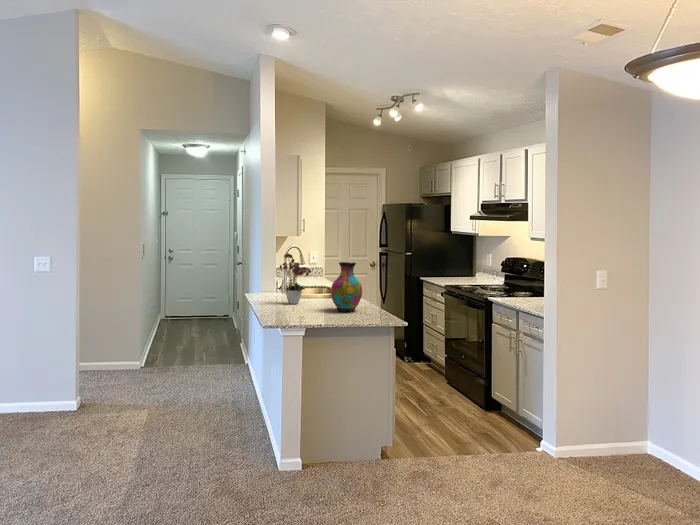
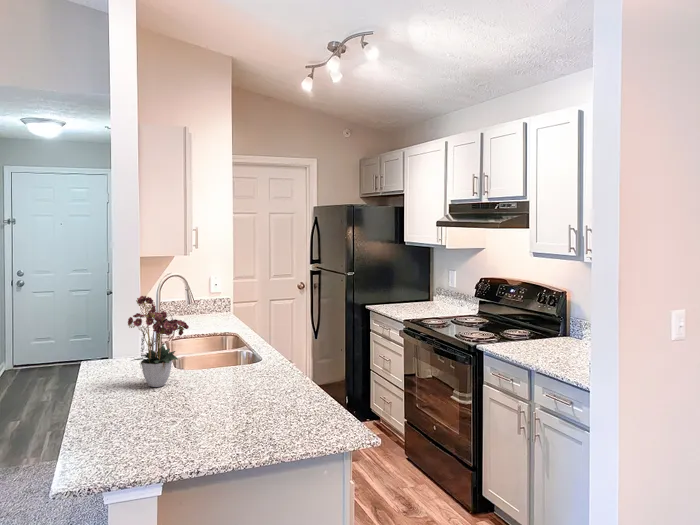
vase: present [331,262,362,311] -> none [219,312,279,408]

